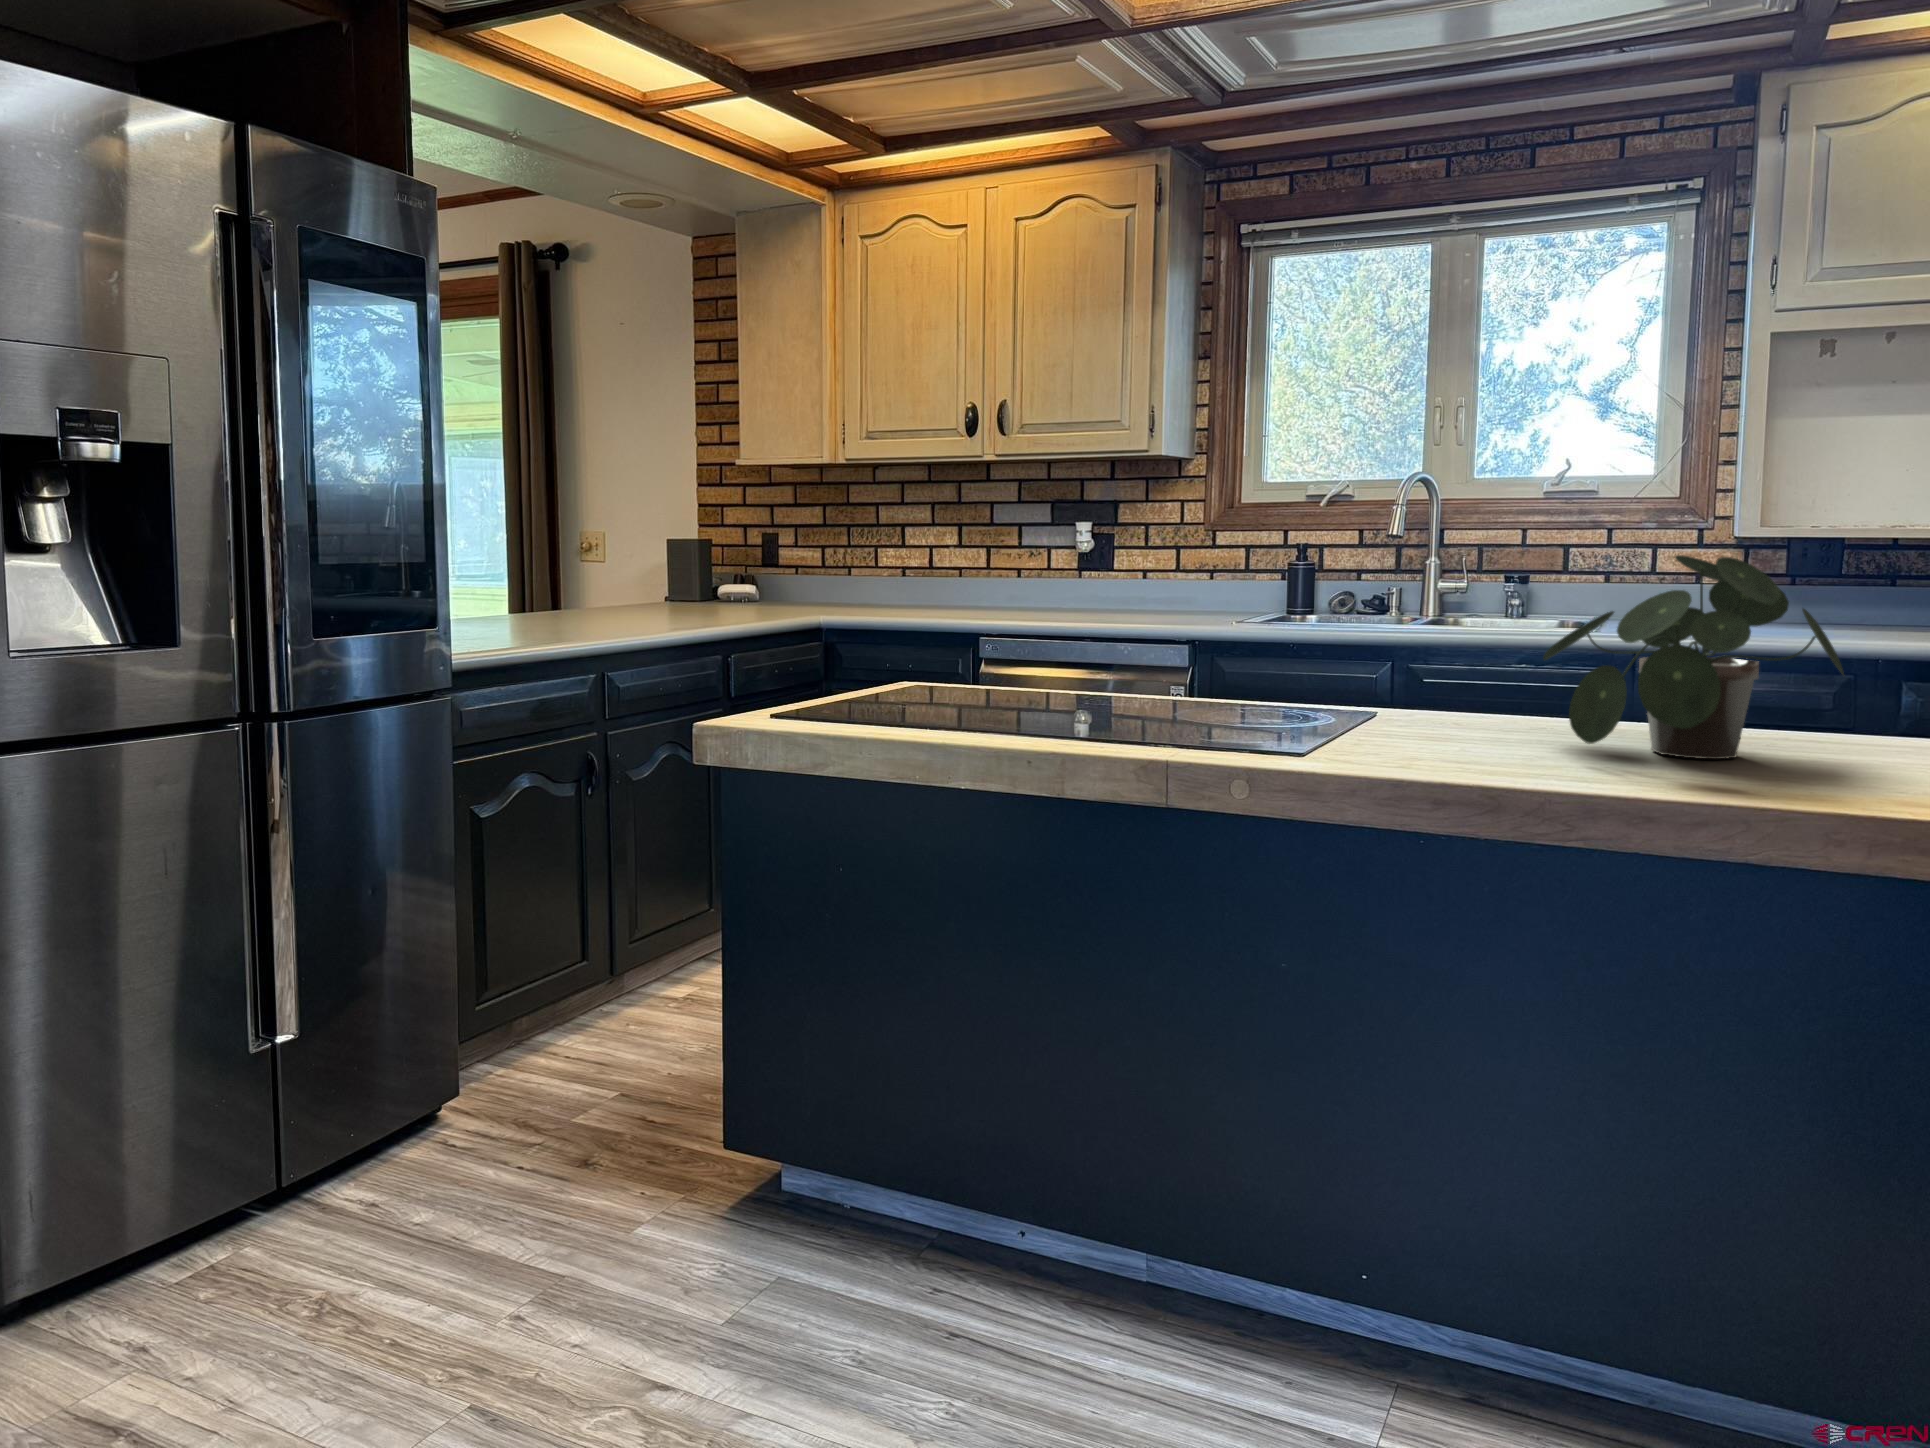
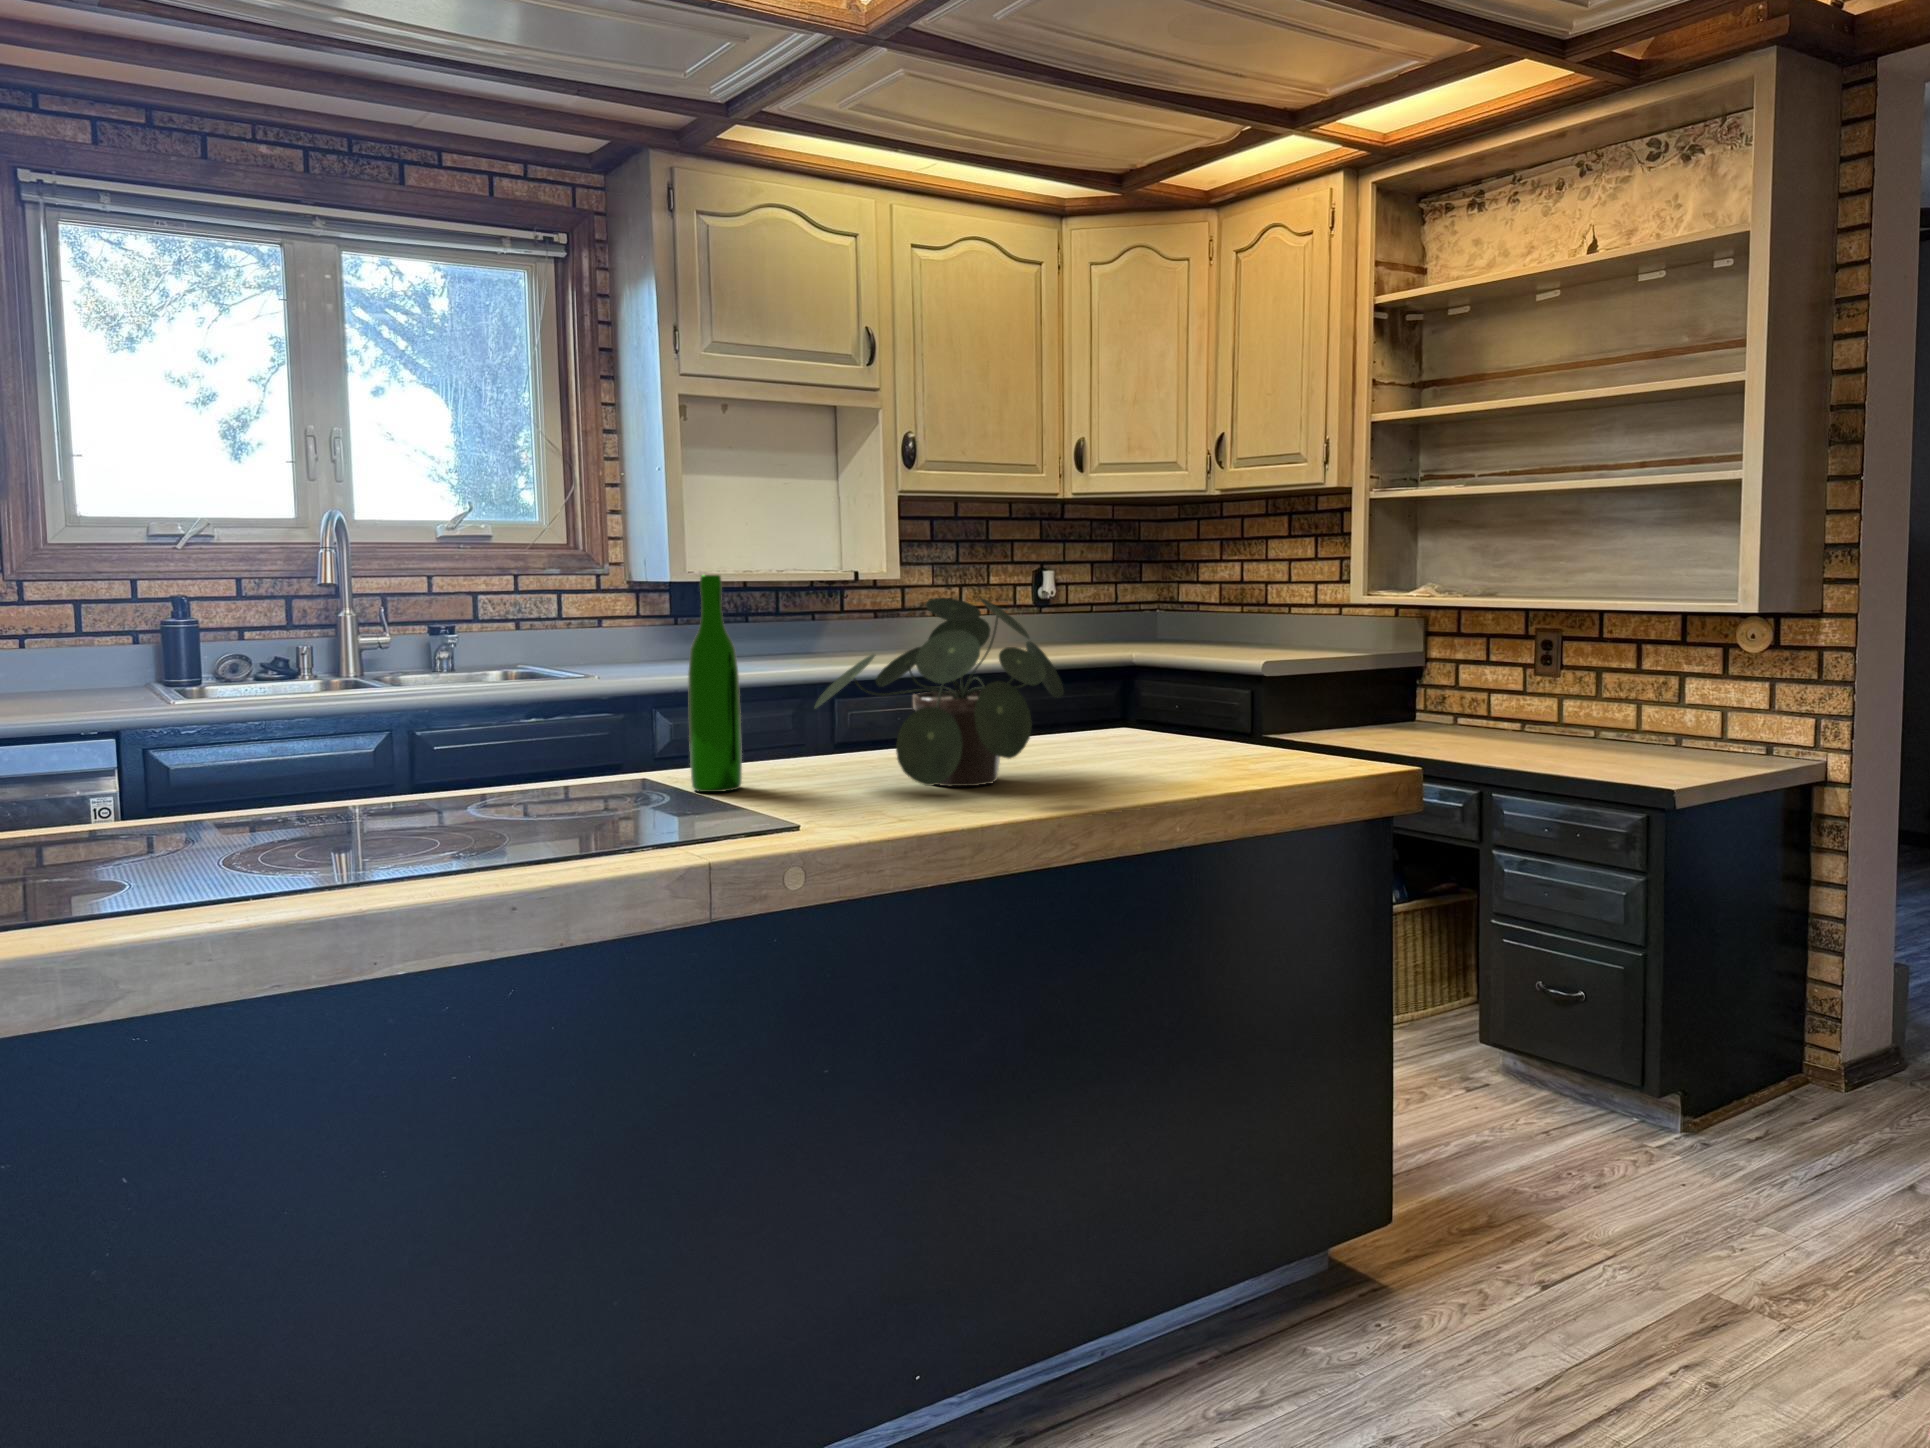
wine bottle: none [1430,529,1481,727] -> present [688,575,742,792]

